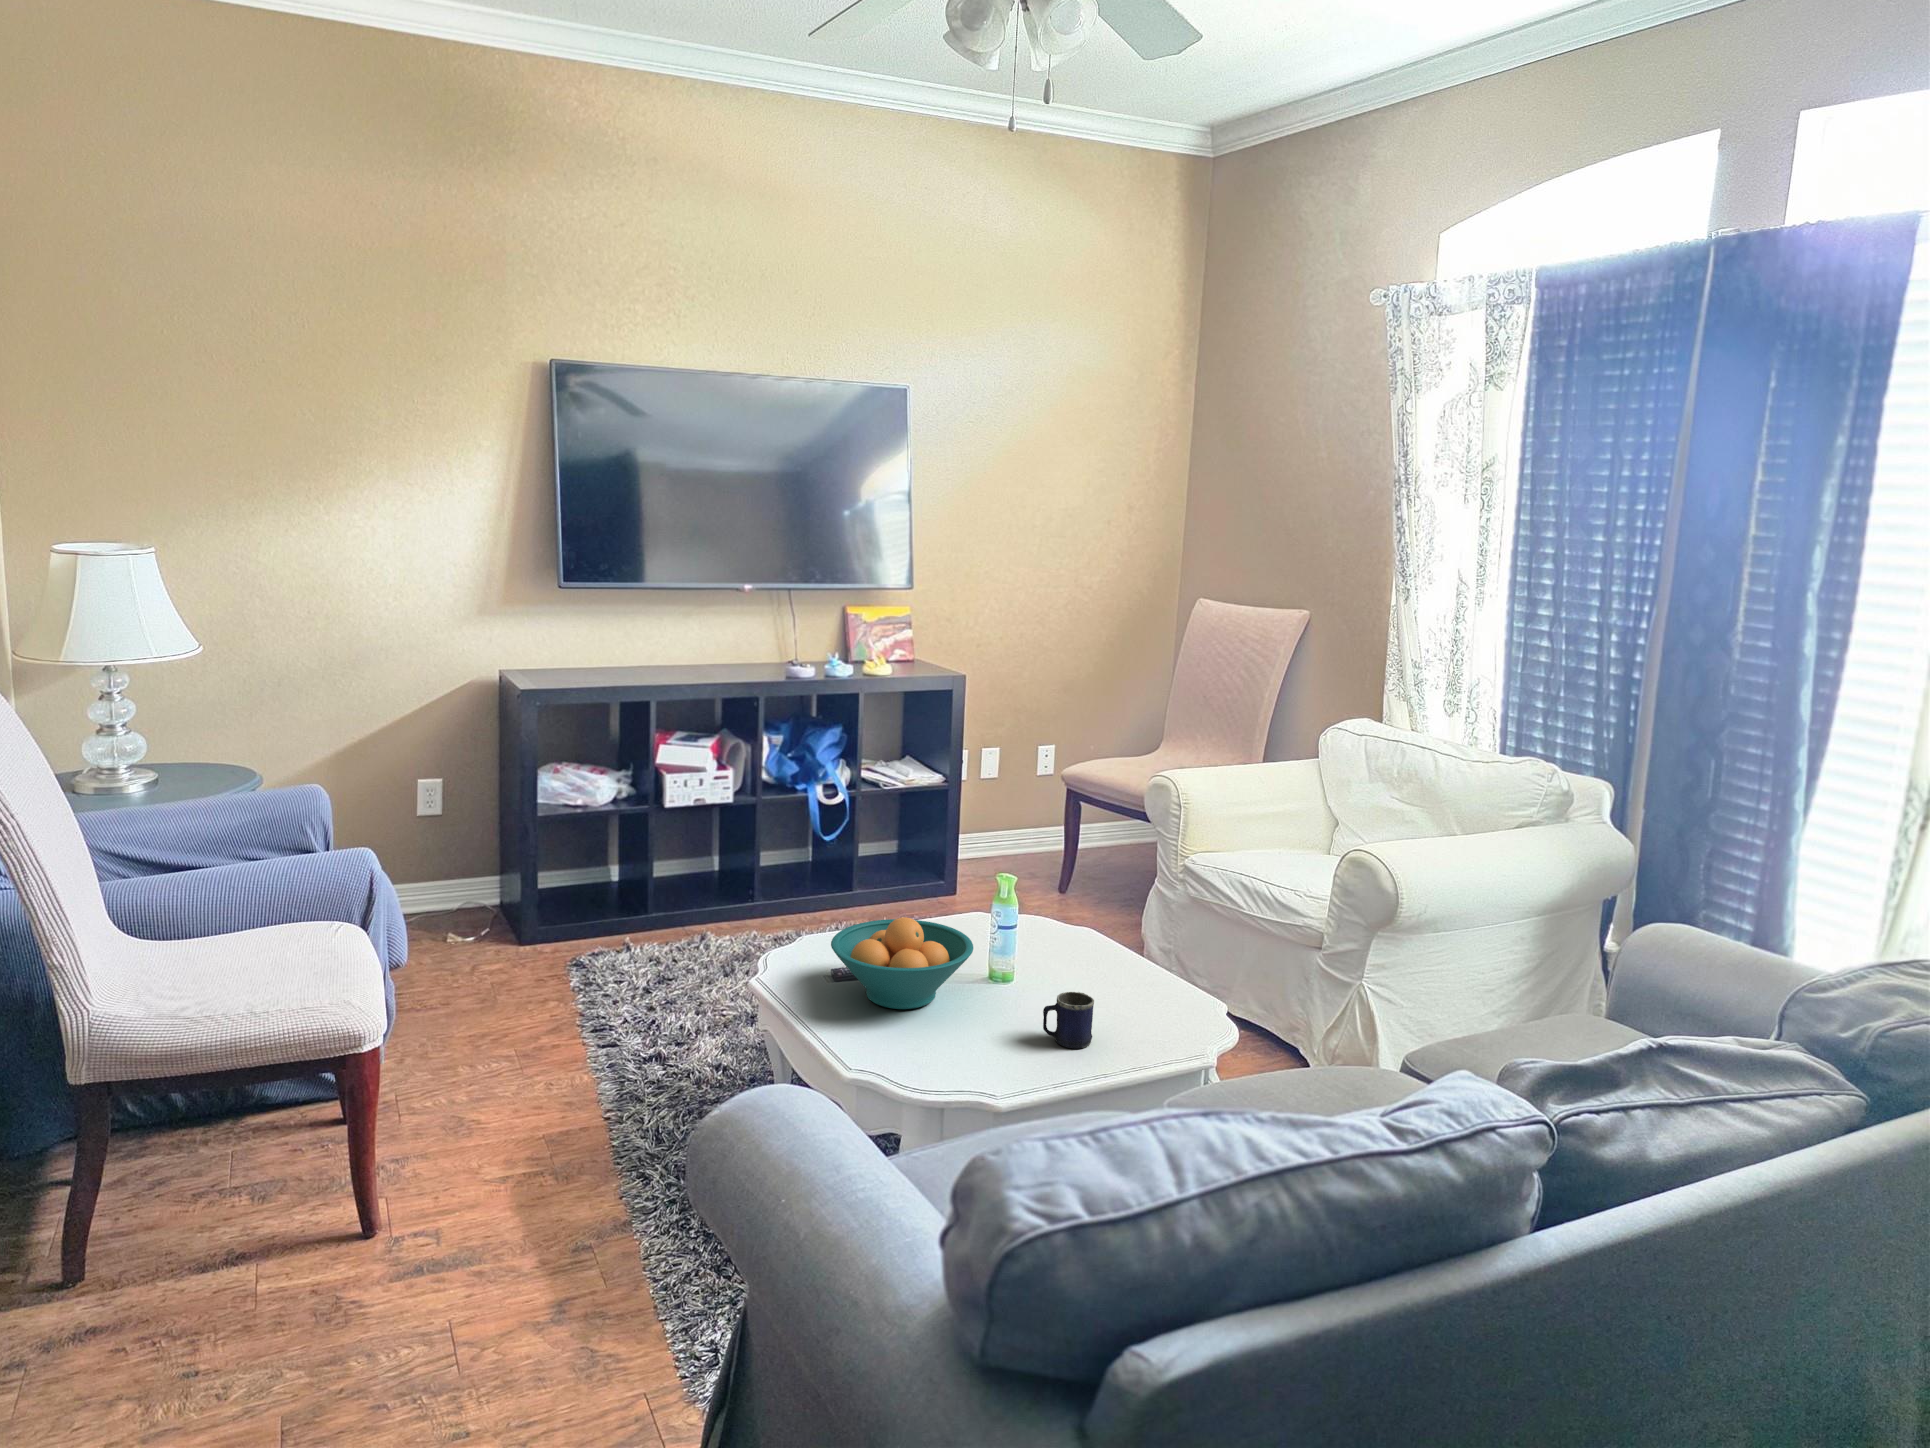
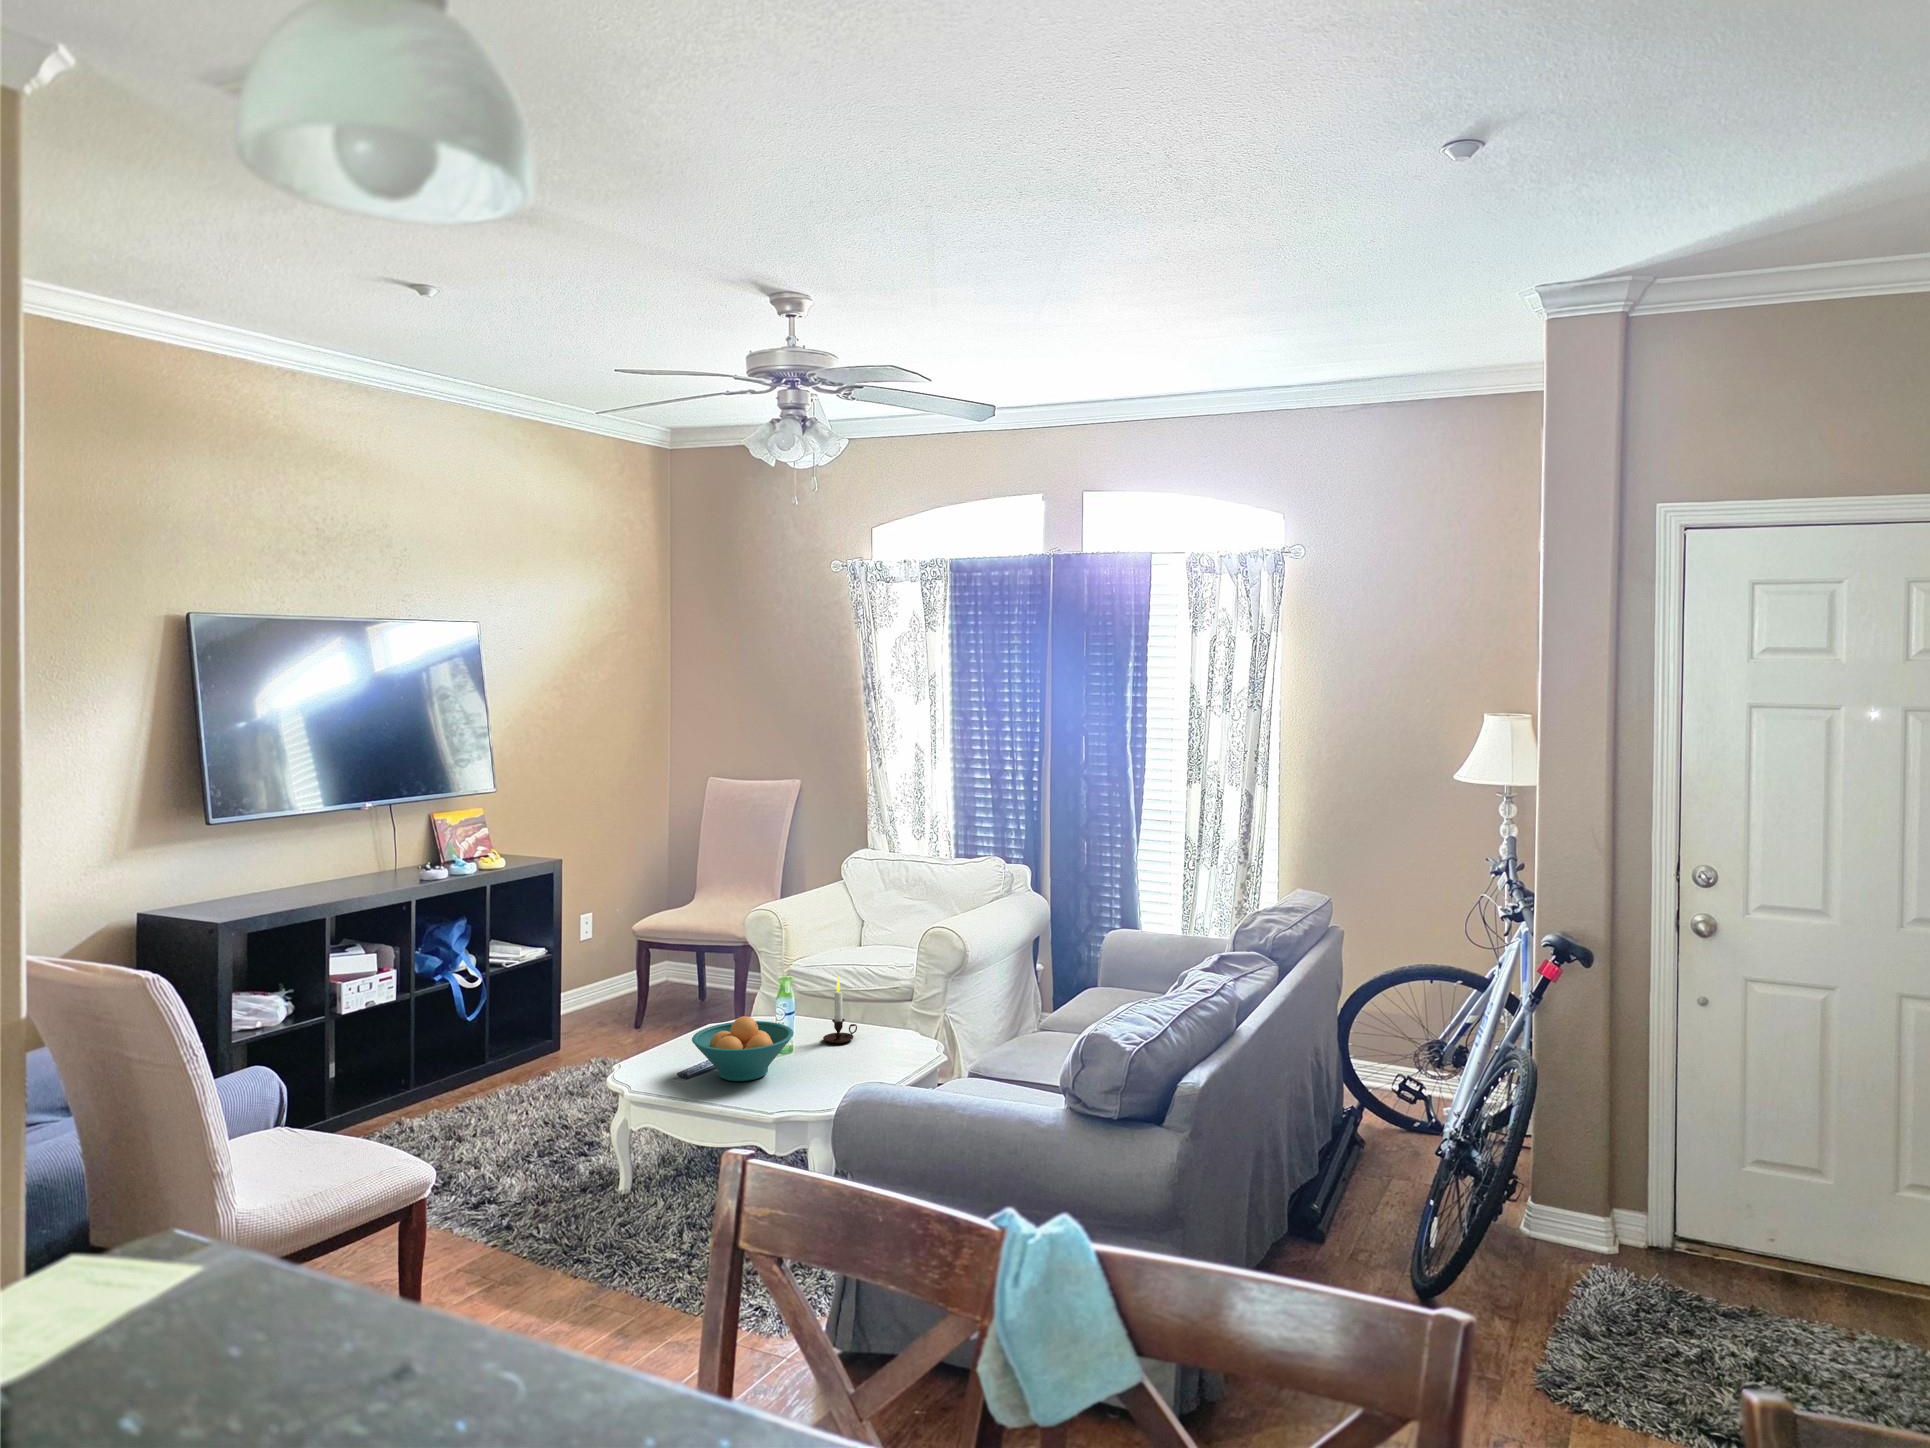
candle: none [1063,890,1120,990] -> present [823,976,857,1043]
mug: present [1043,992,1094,1049] -> none [857,1034,886,1069]

